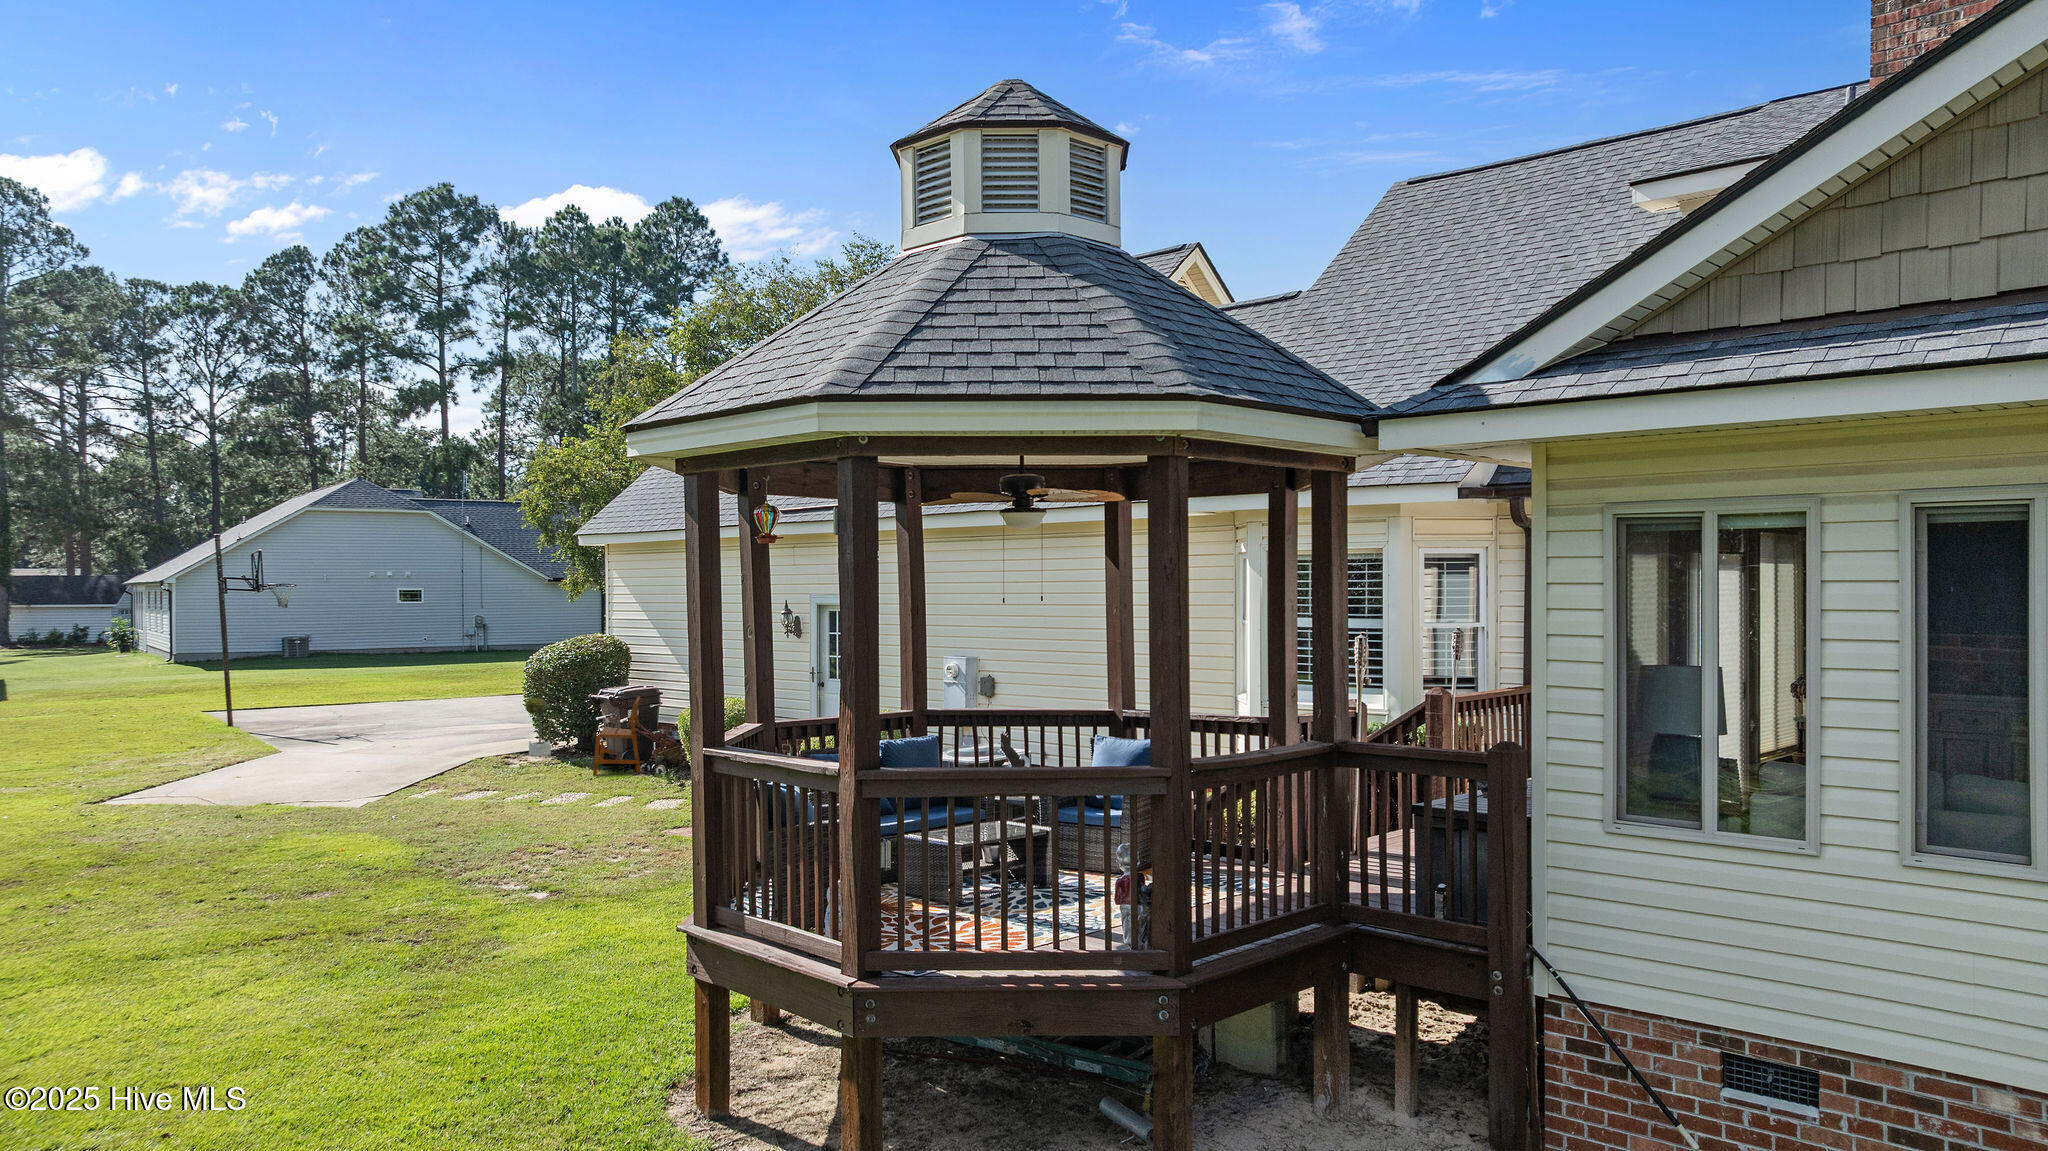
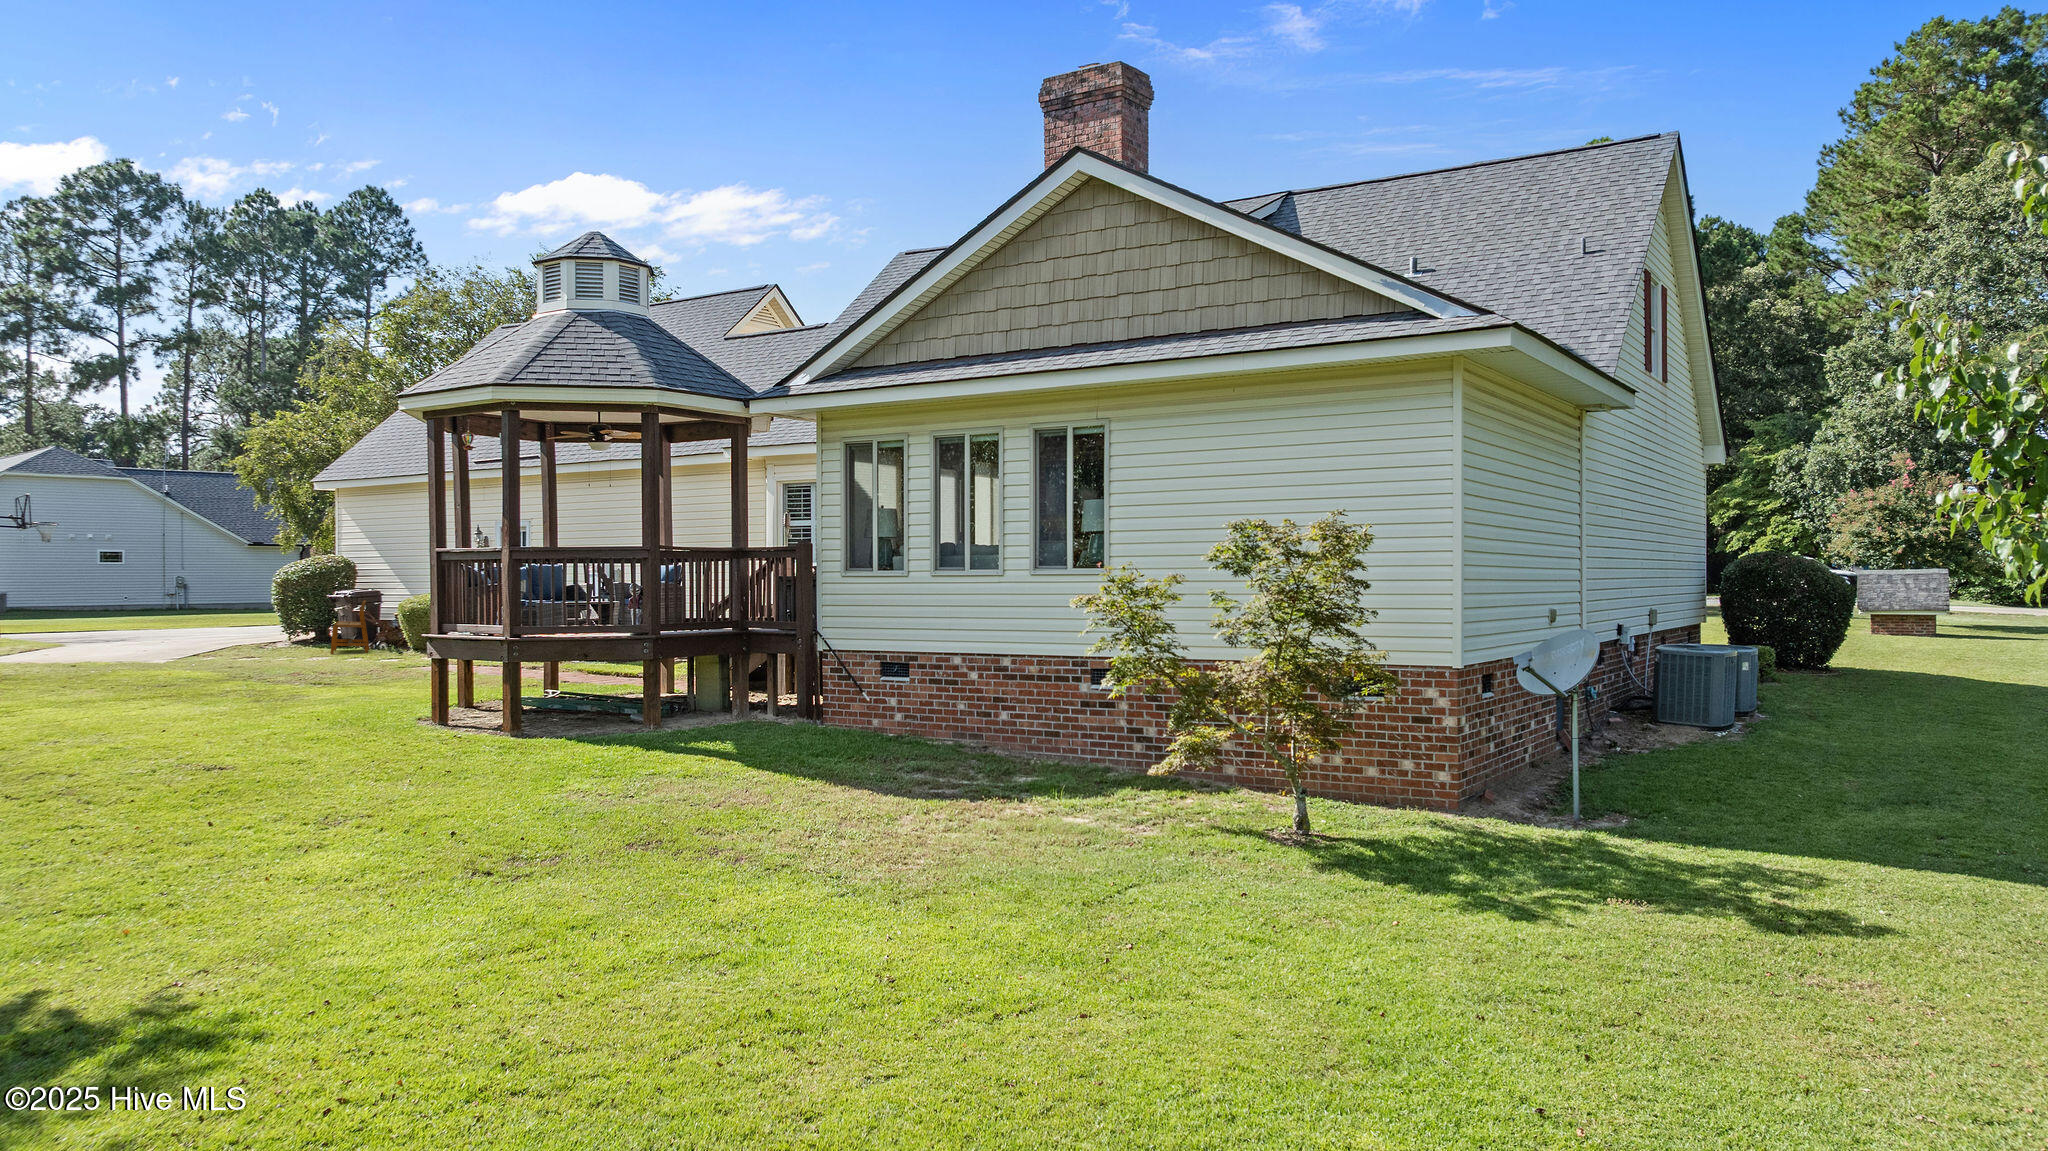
potted tree: present [525,697,551,757] -> none [269,605,291,649]

